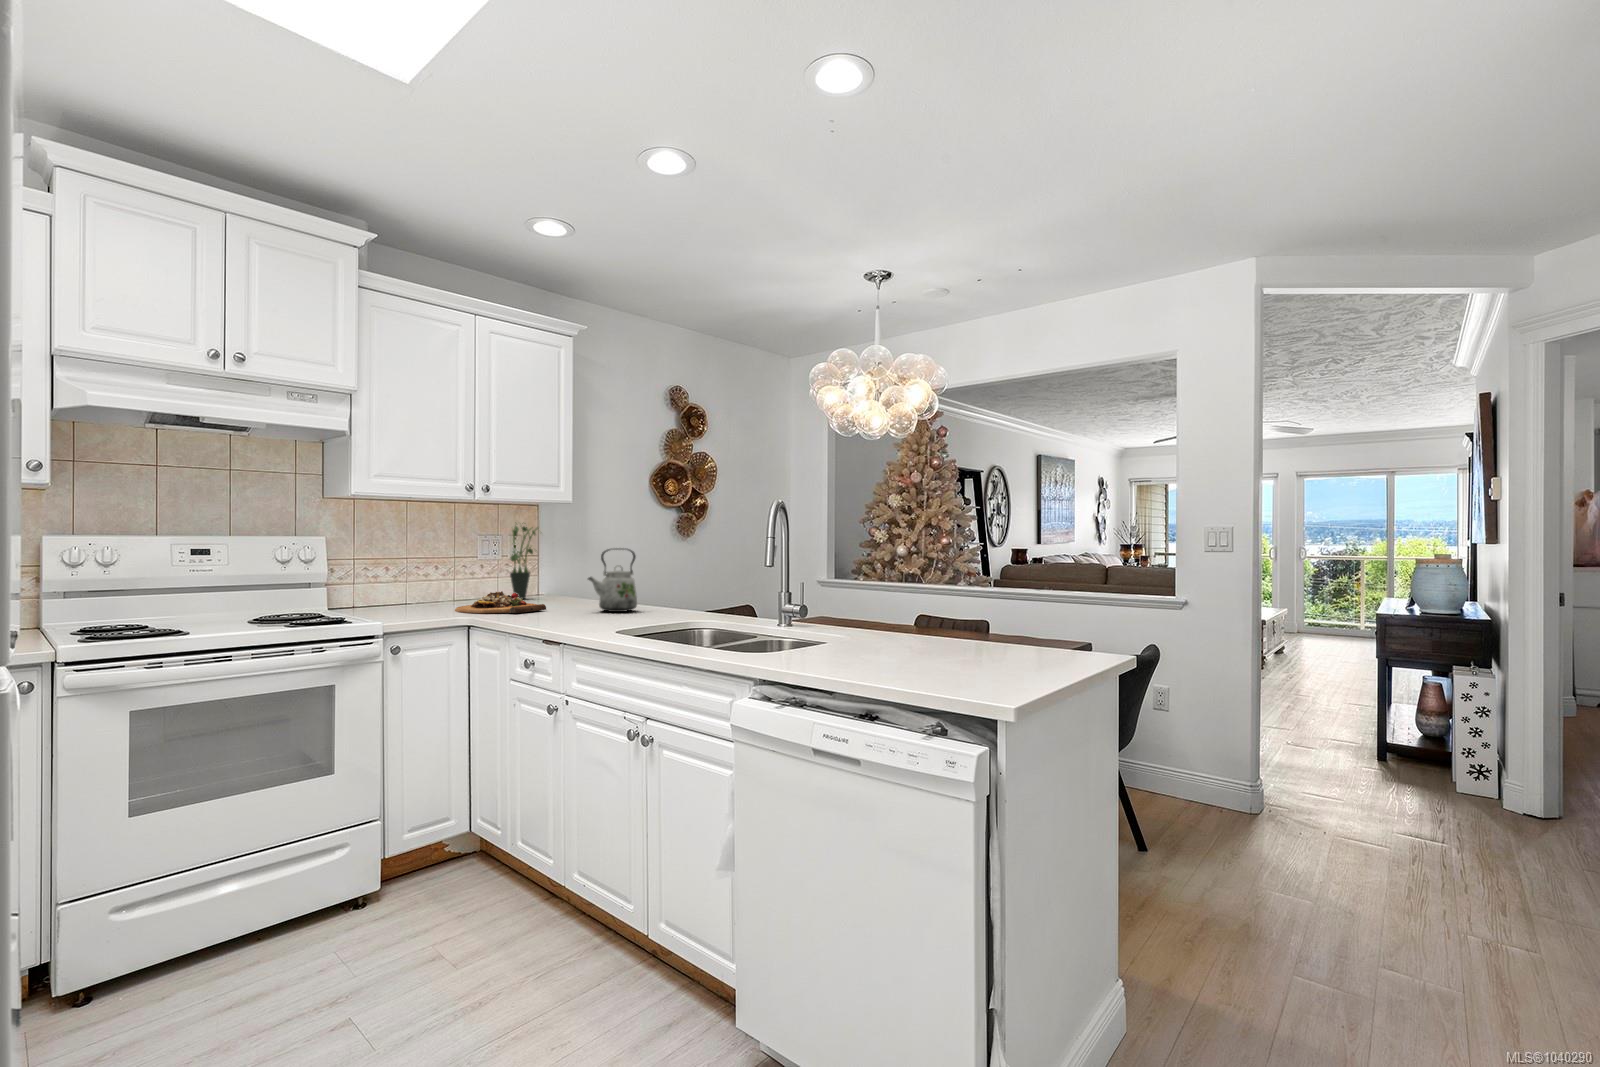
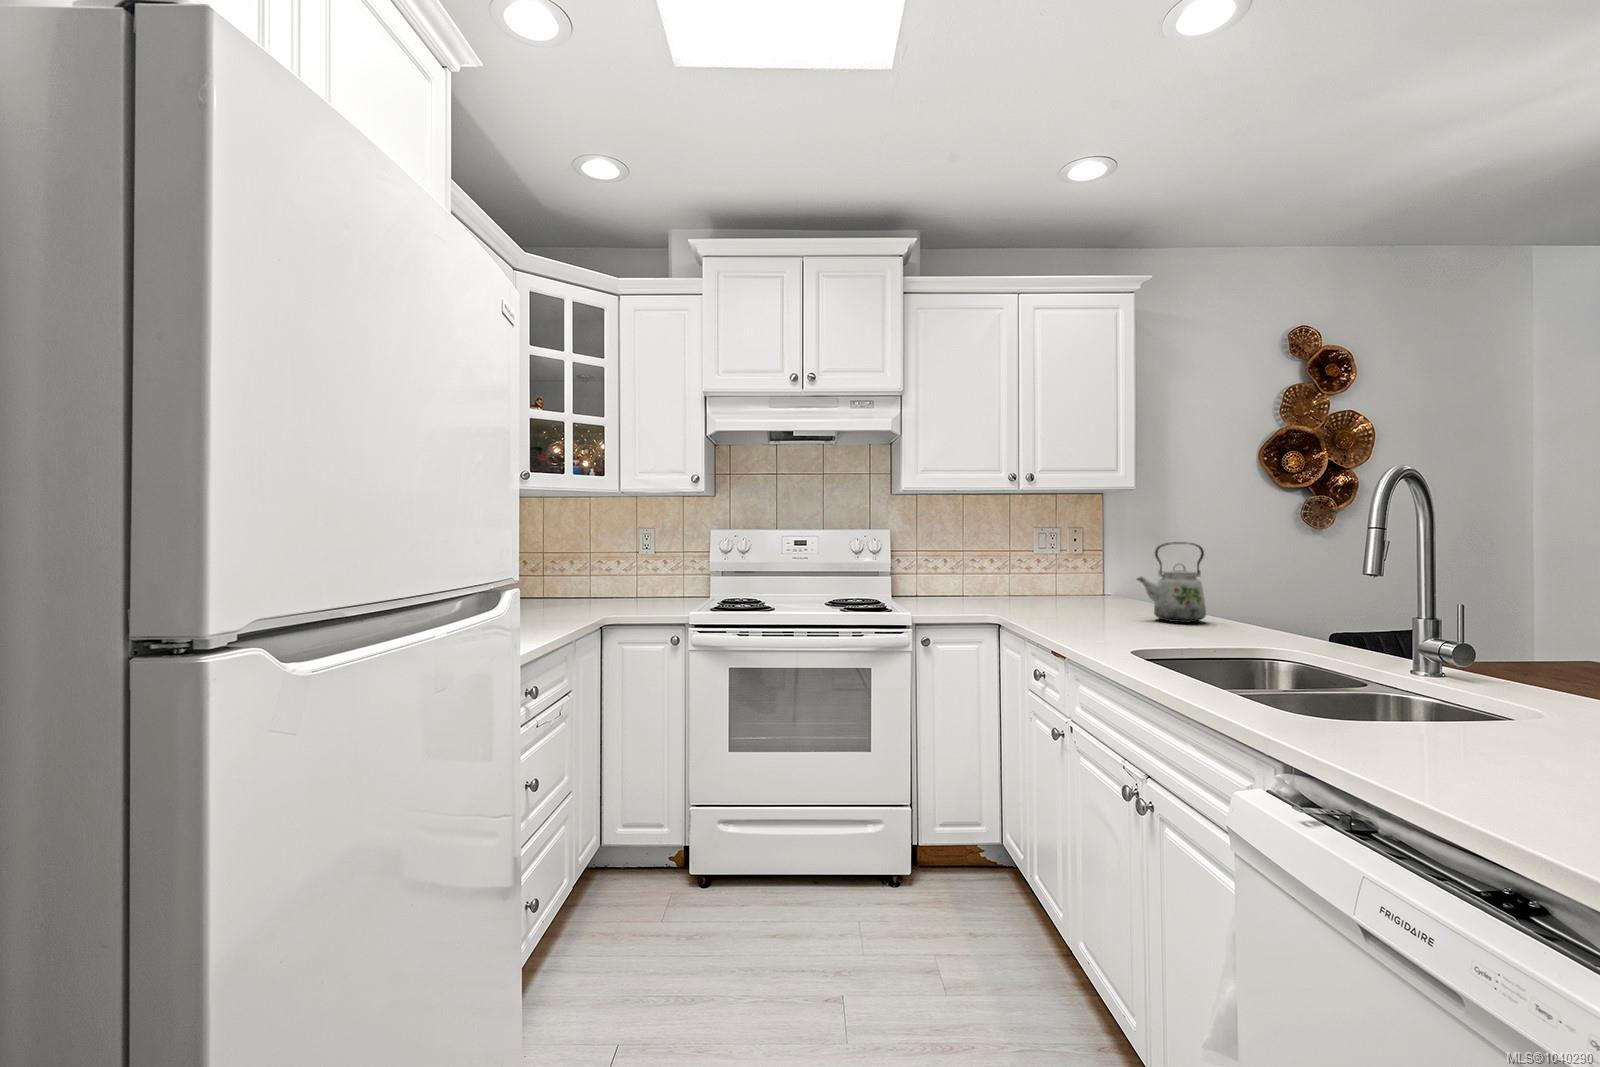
potted plant: present [510,526,538,599] -> none [1069,512,1106,597]
cutting board: present [455,591,546,613] -> none [995,588,1091,614]

